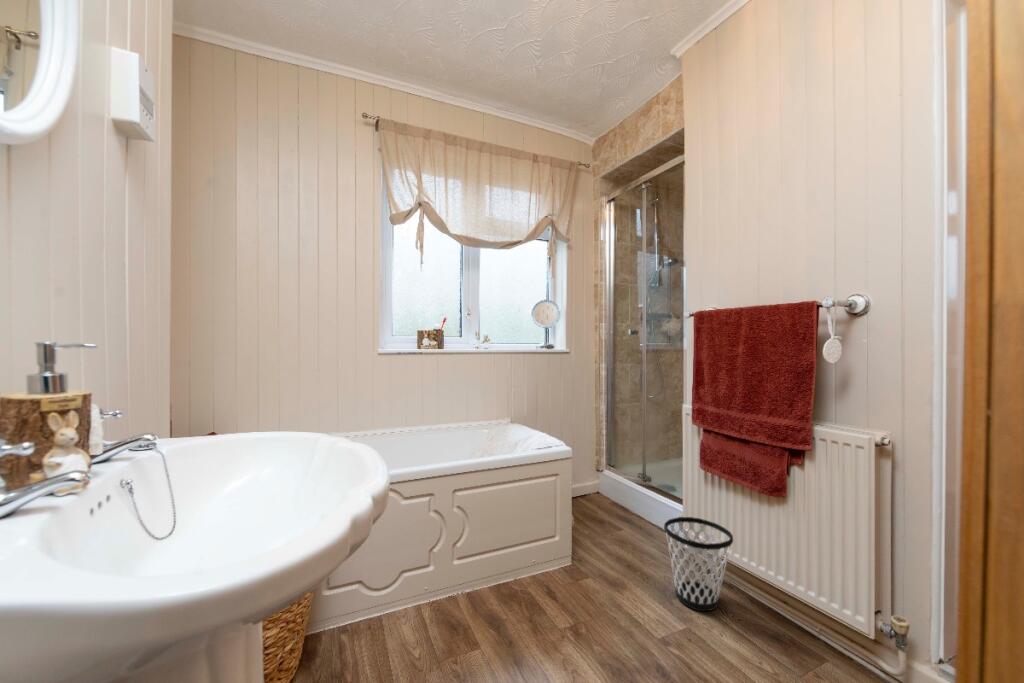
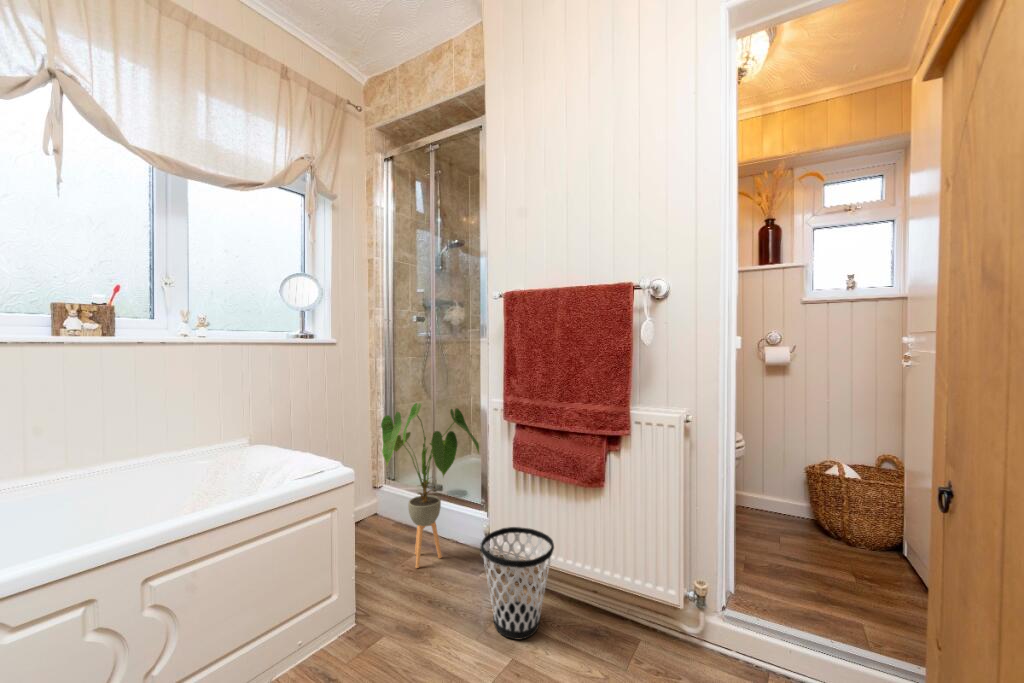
house plant: none [594,404,677,538] -> present [381,403,479,568]

